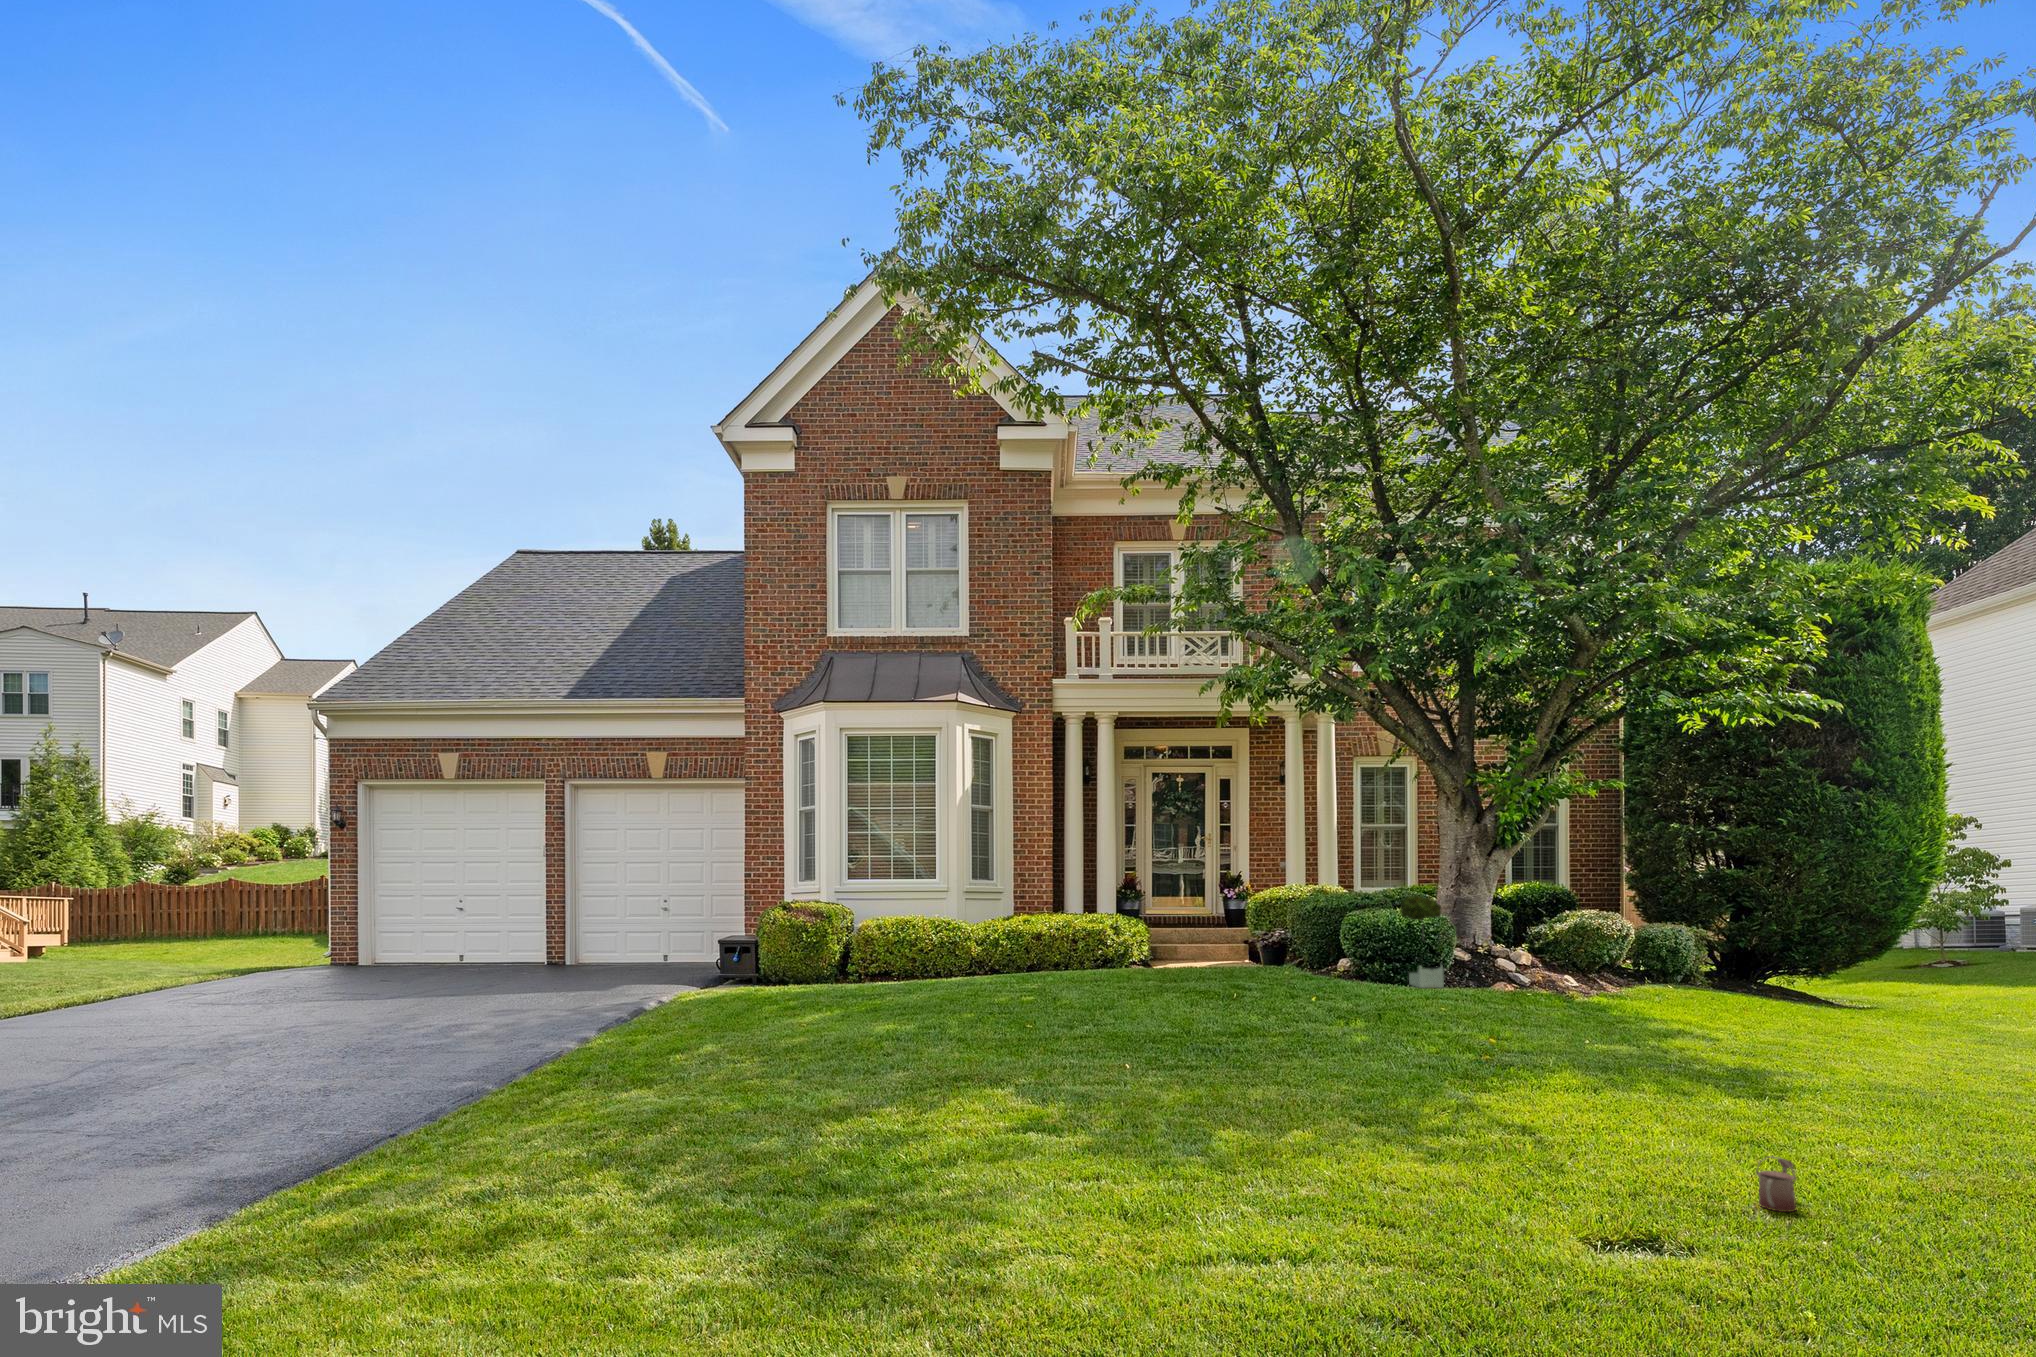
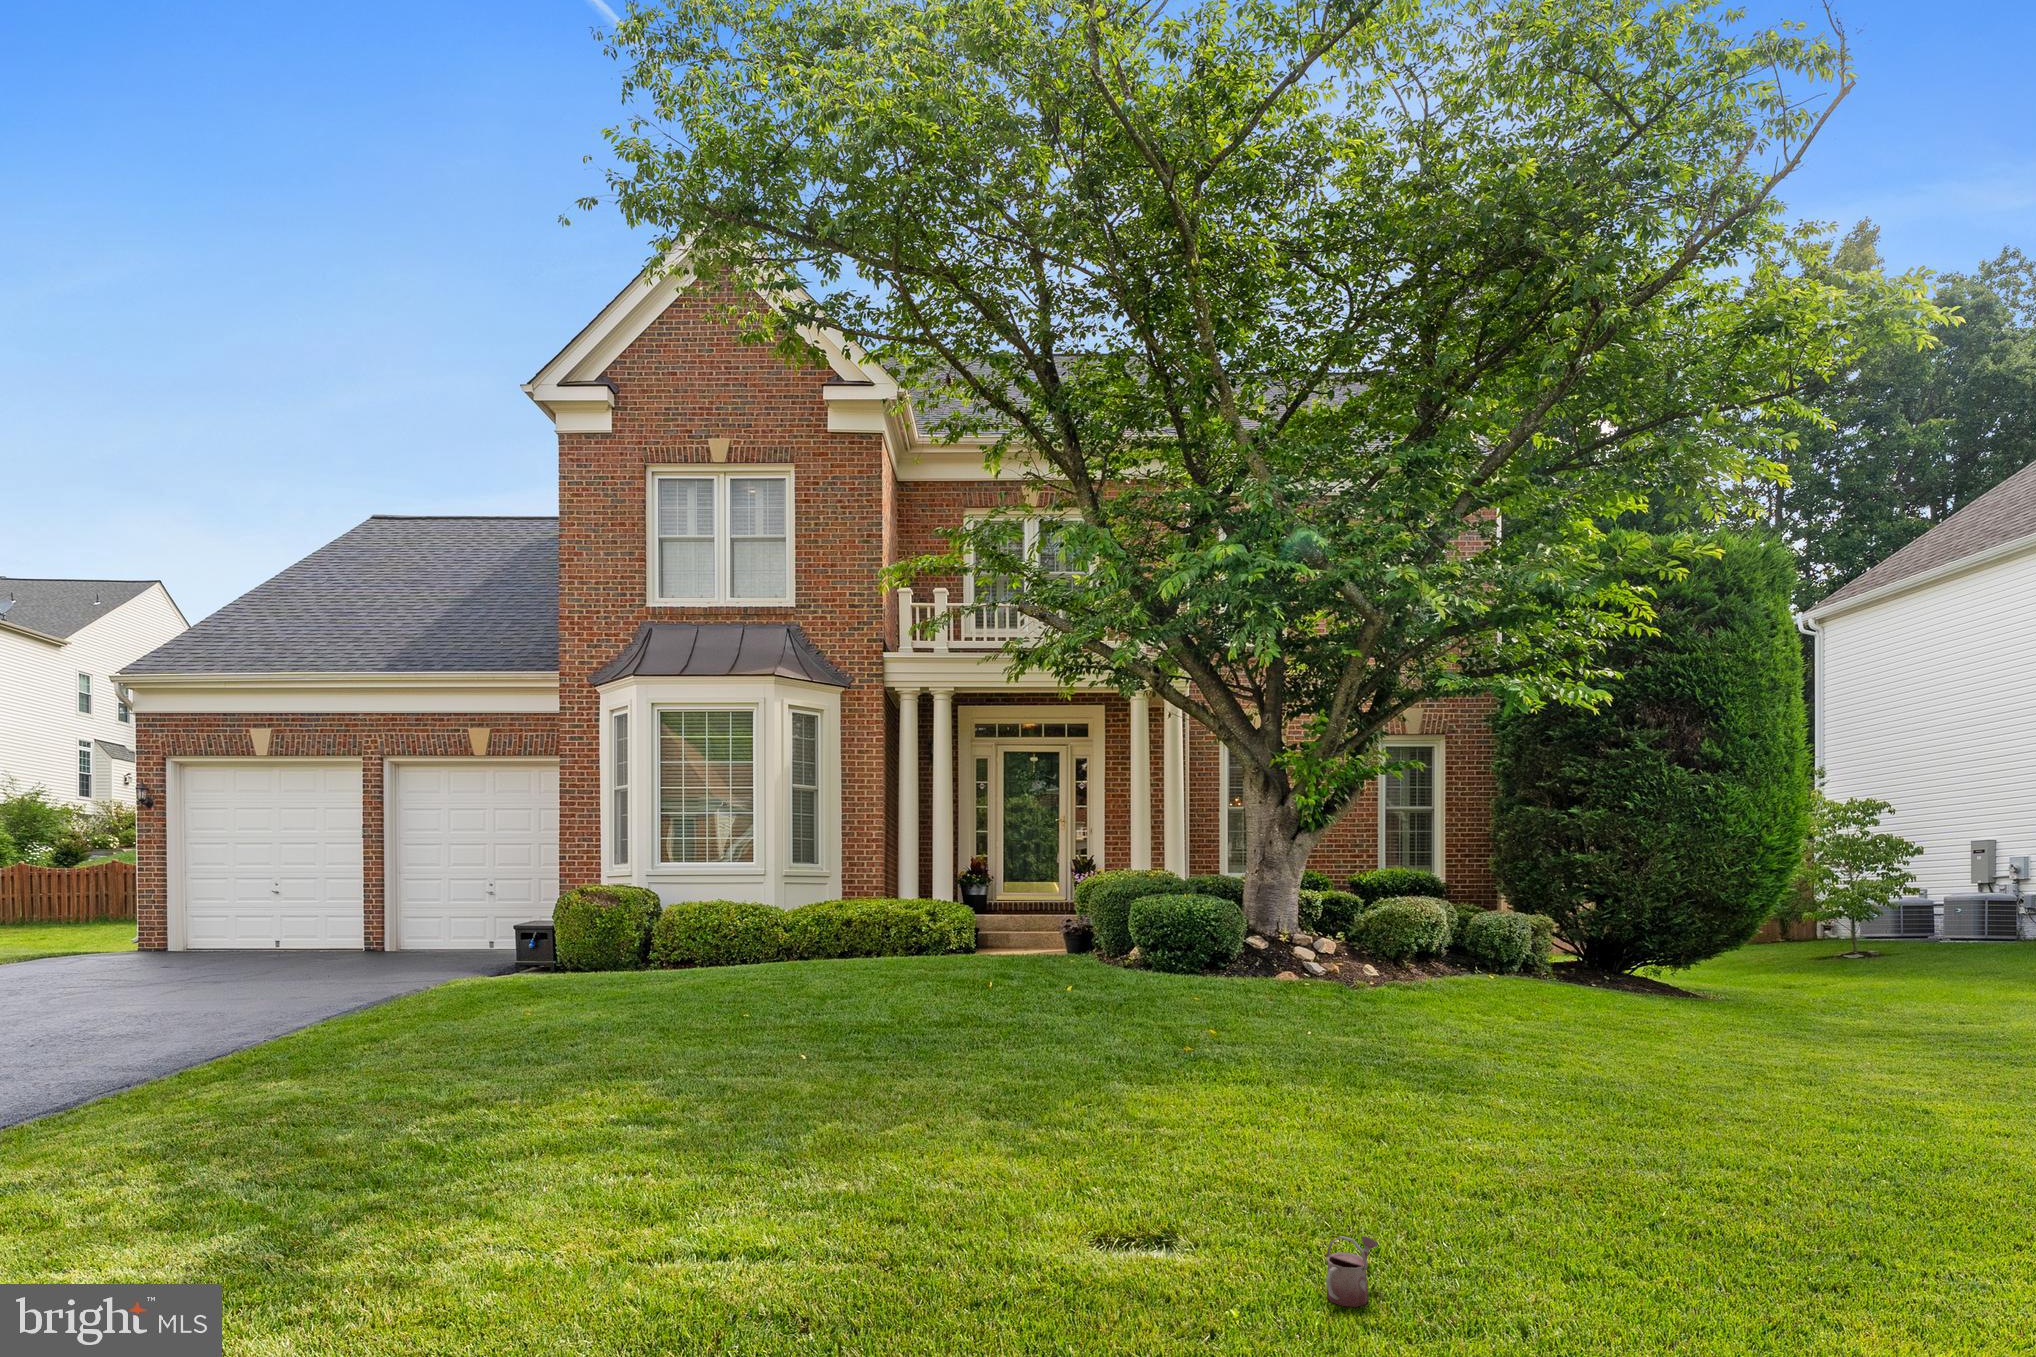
potted tree: present [1401,896,1444,988] -> none [1184,883,1227,983]

